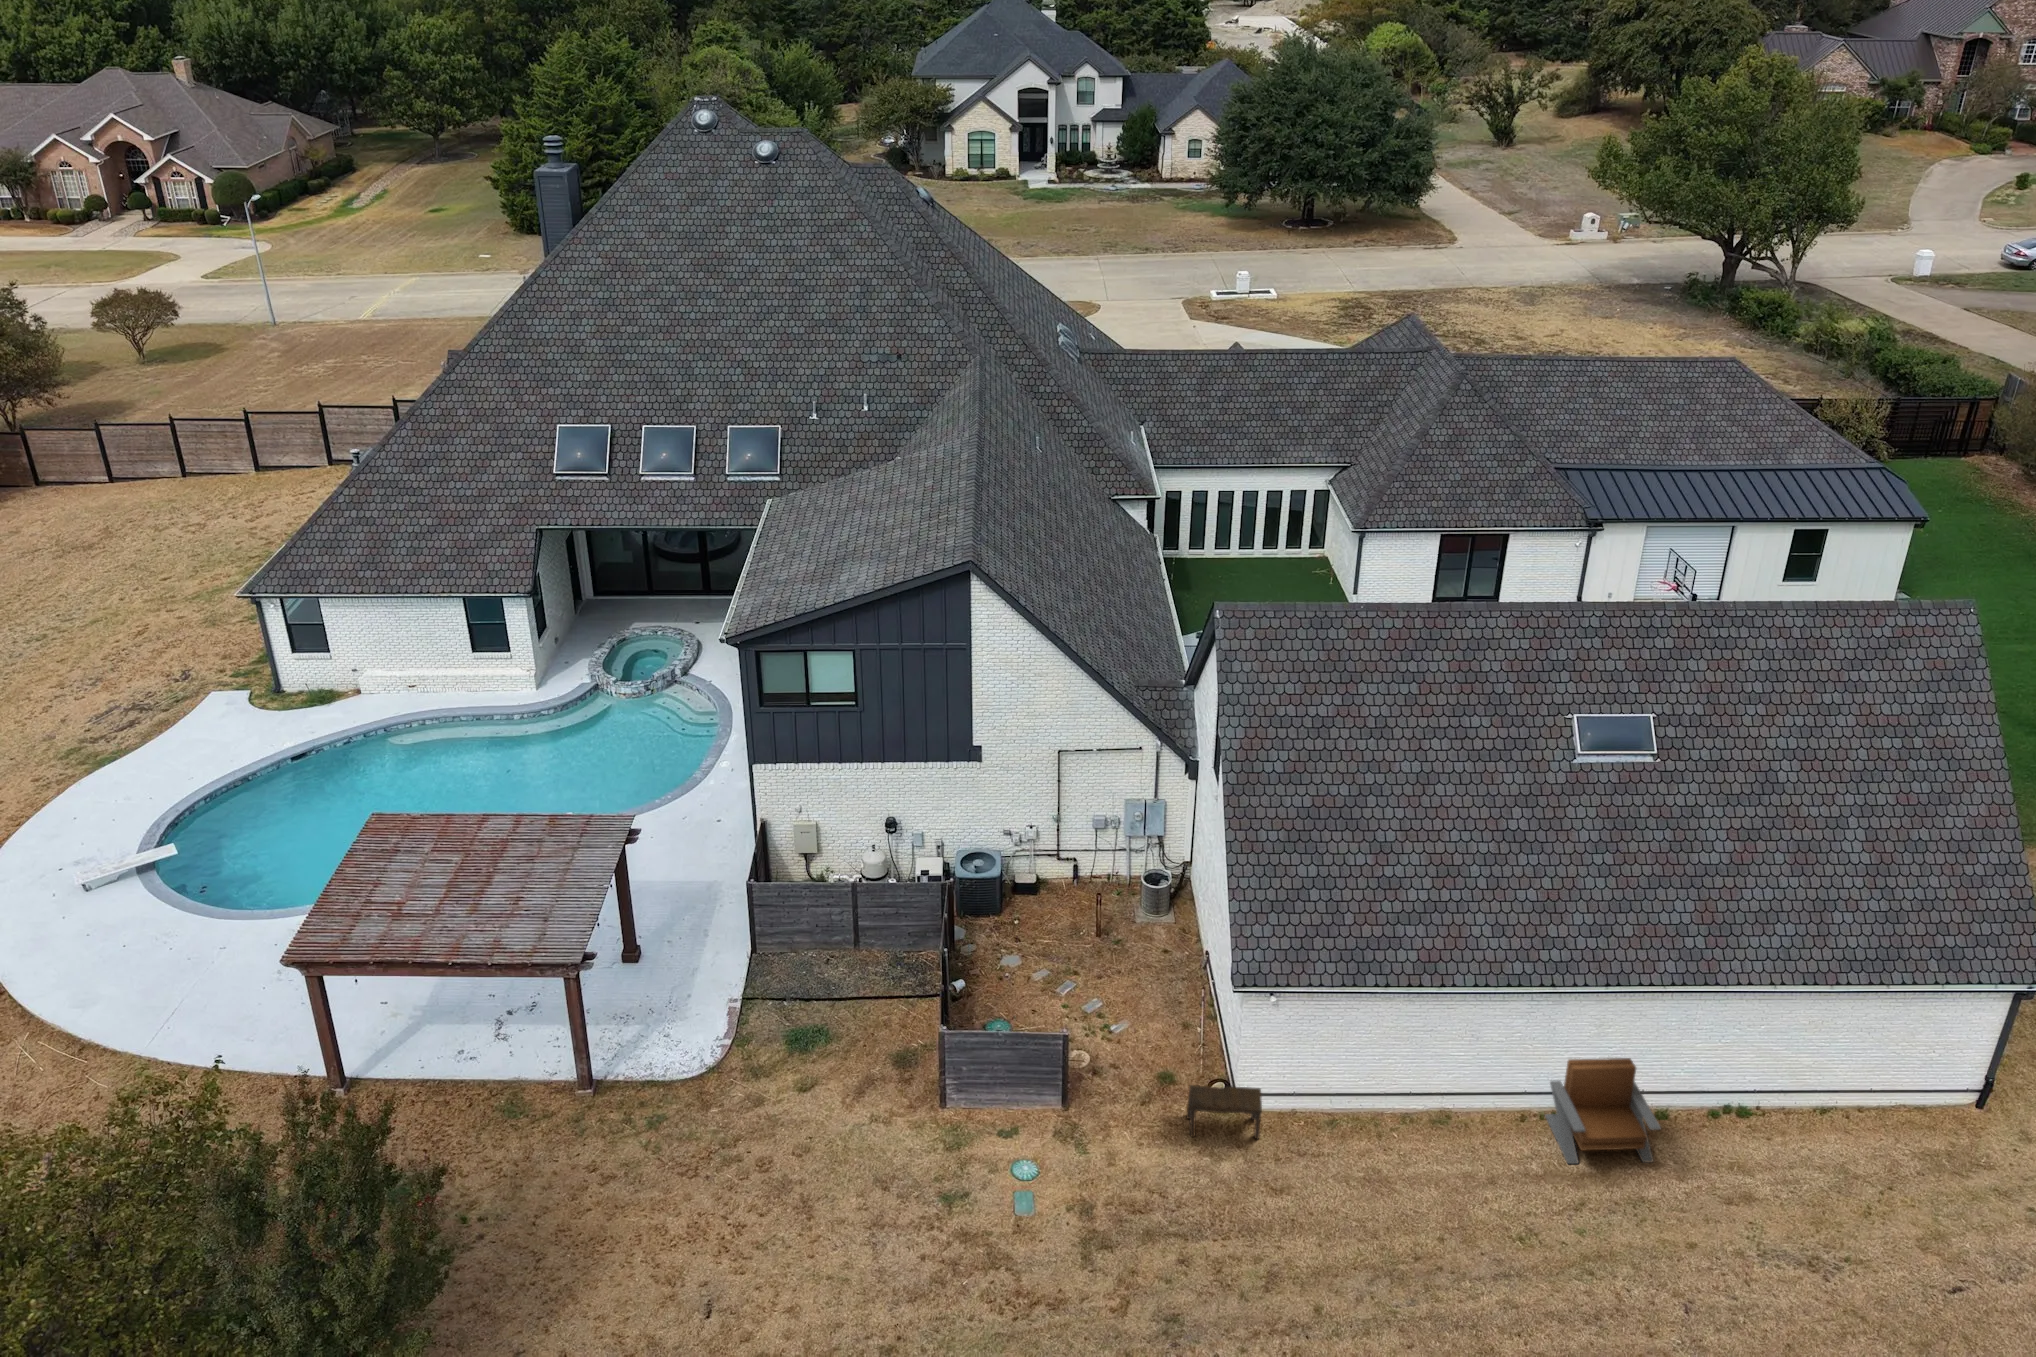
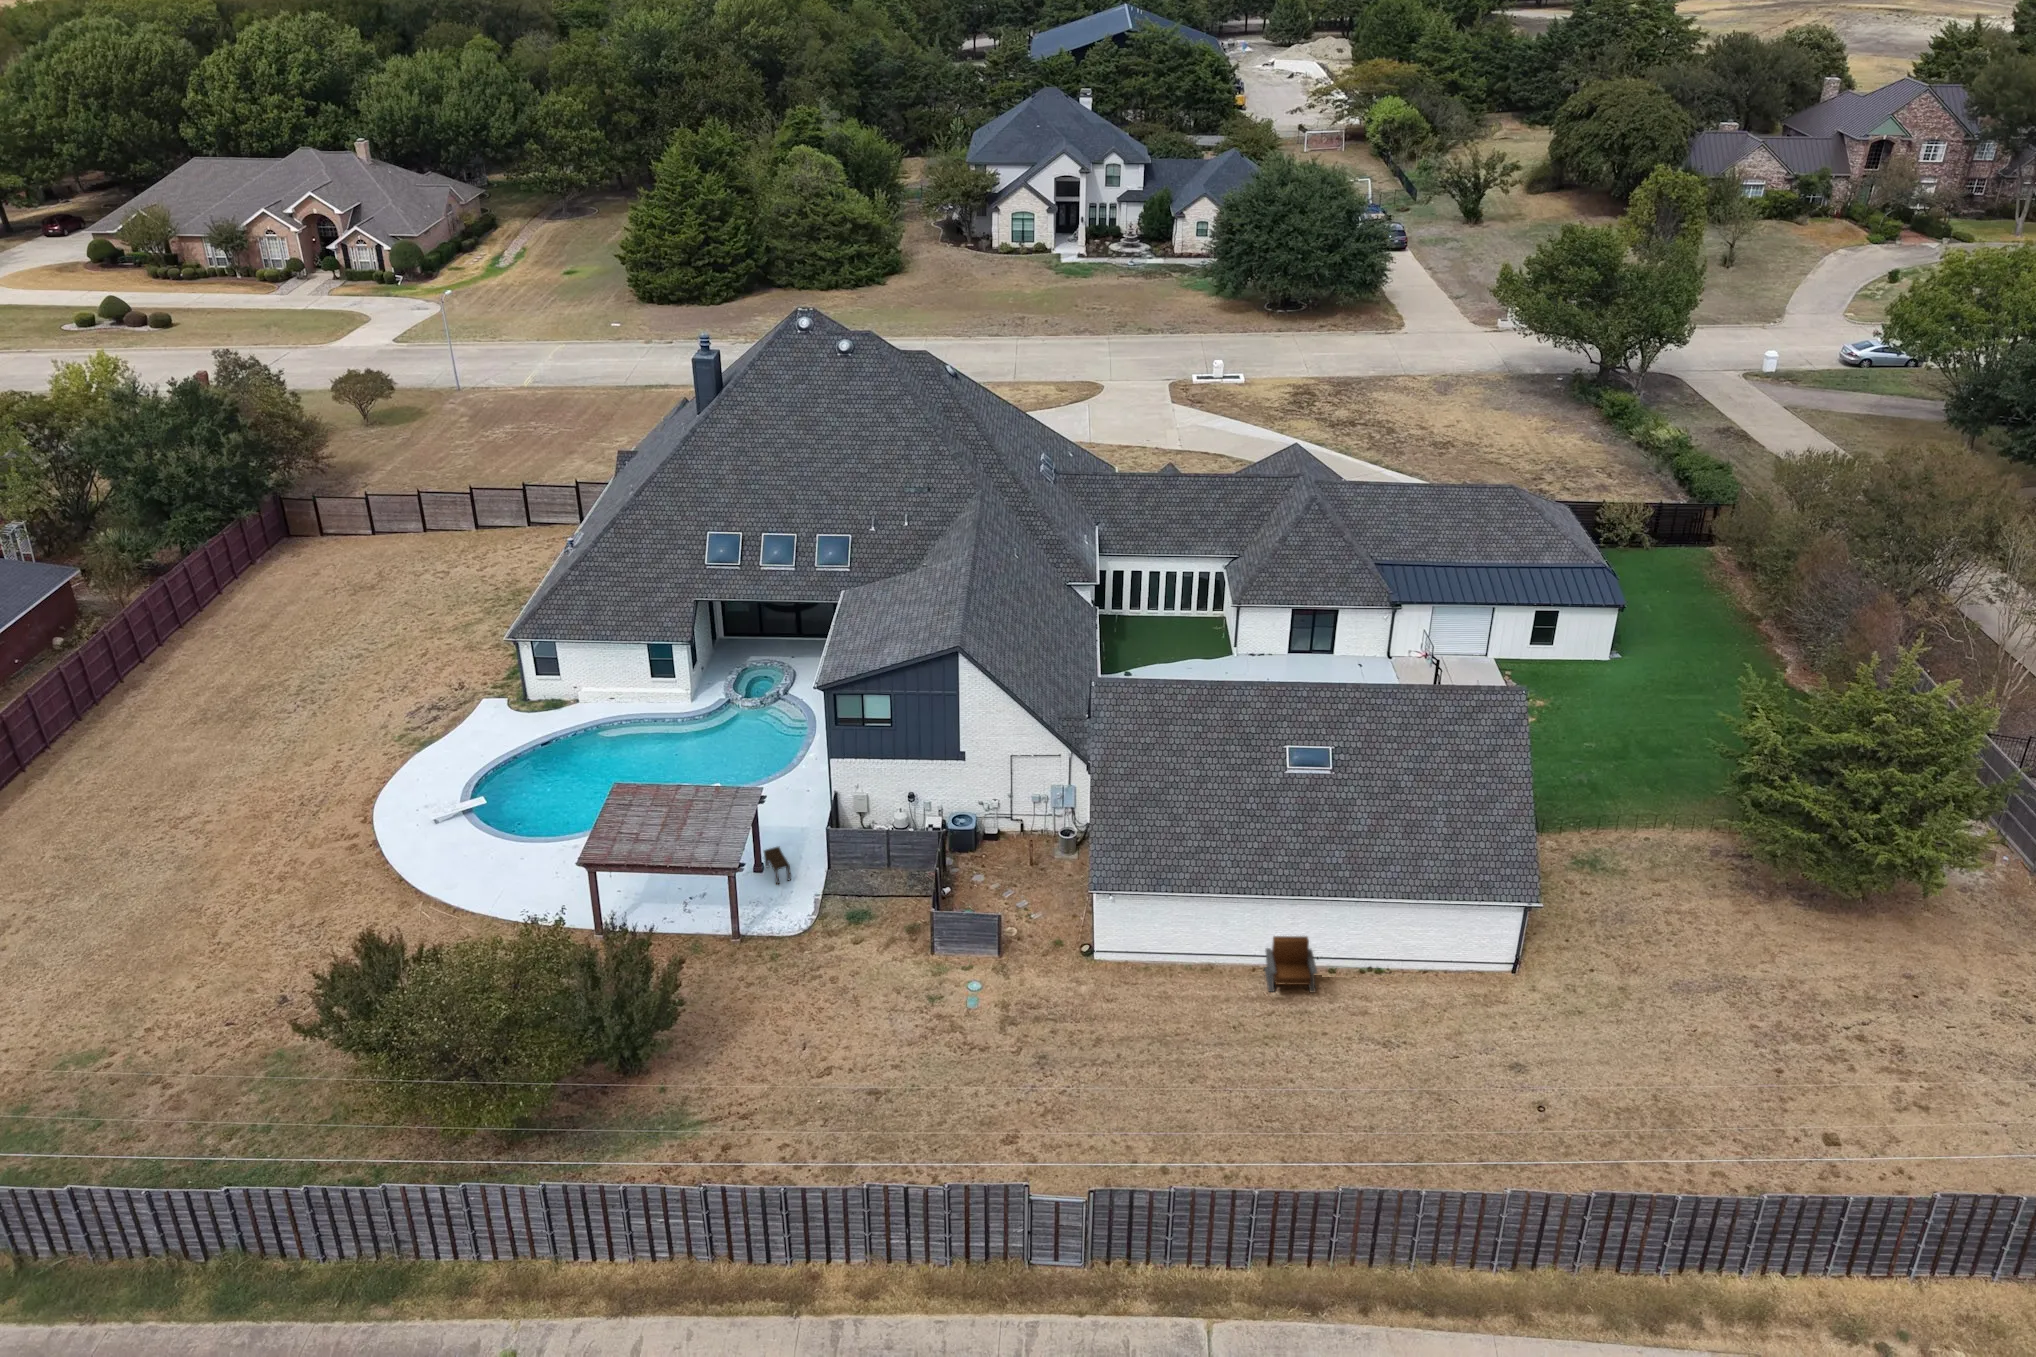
bench: present [1186,1085,1262,1139] -> present [764,847,791,885]

